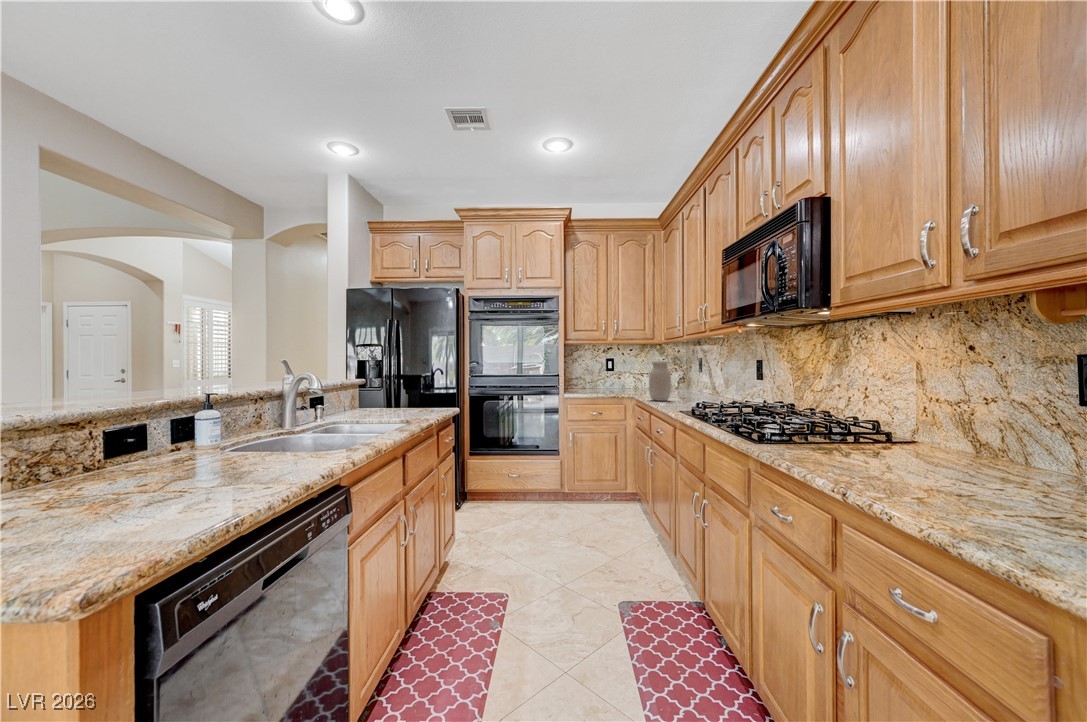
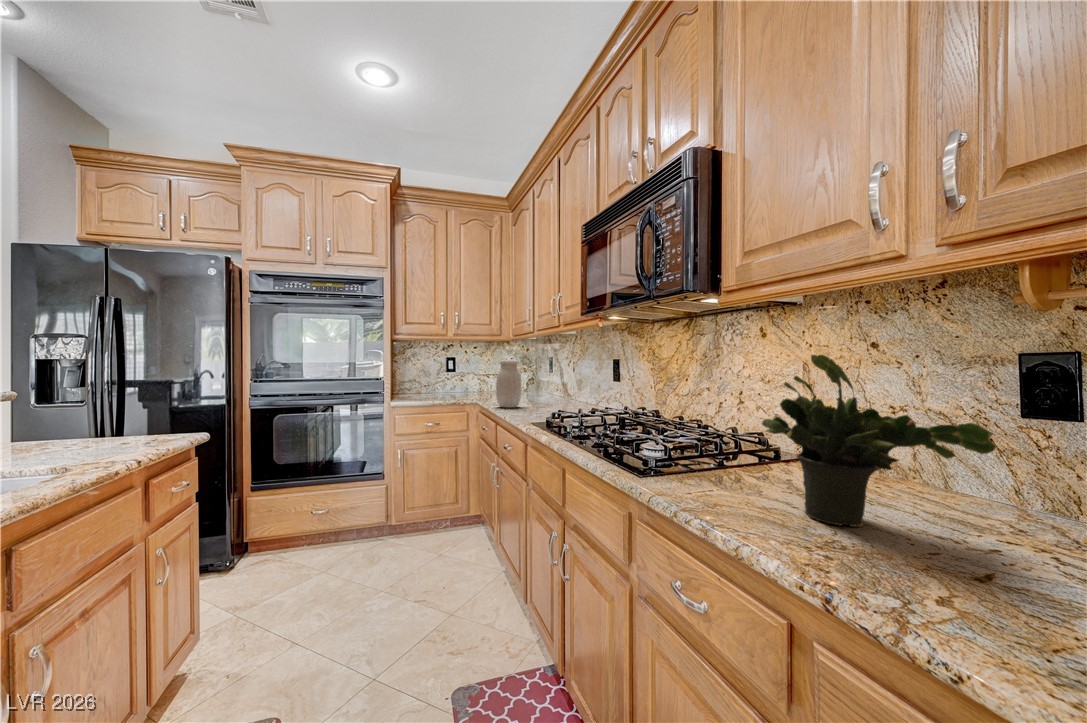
potted plant: none [837,356,984,471] -> present [762,355,997,527]

